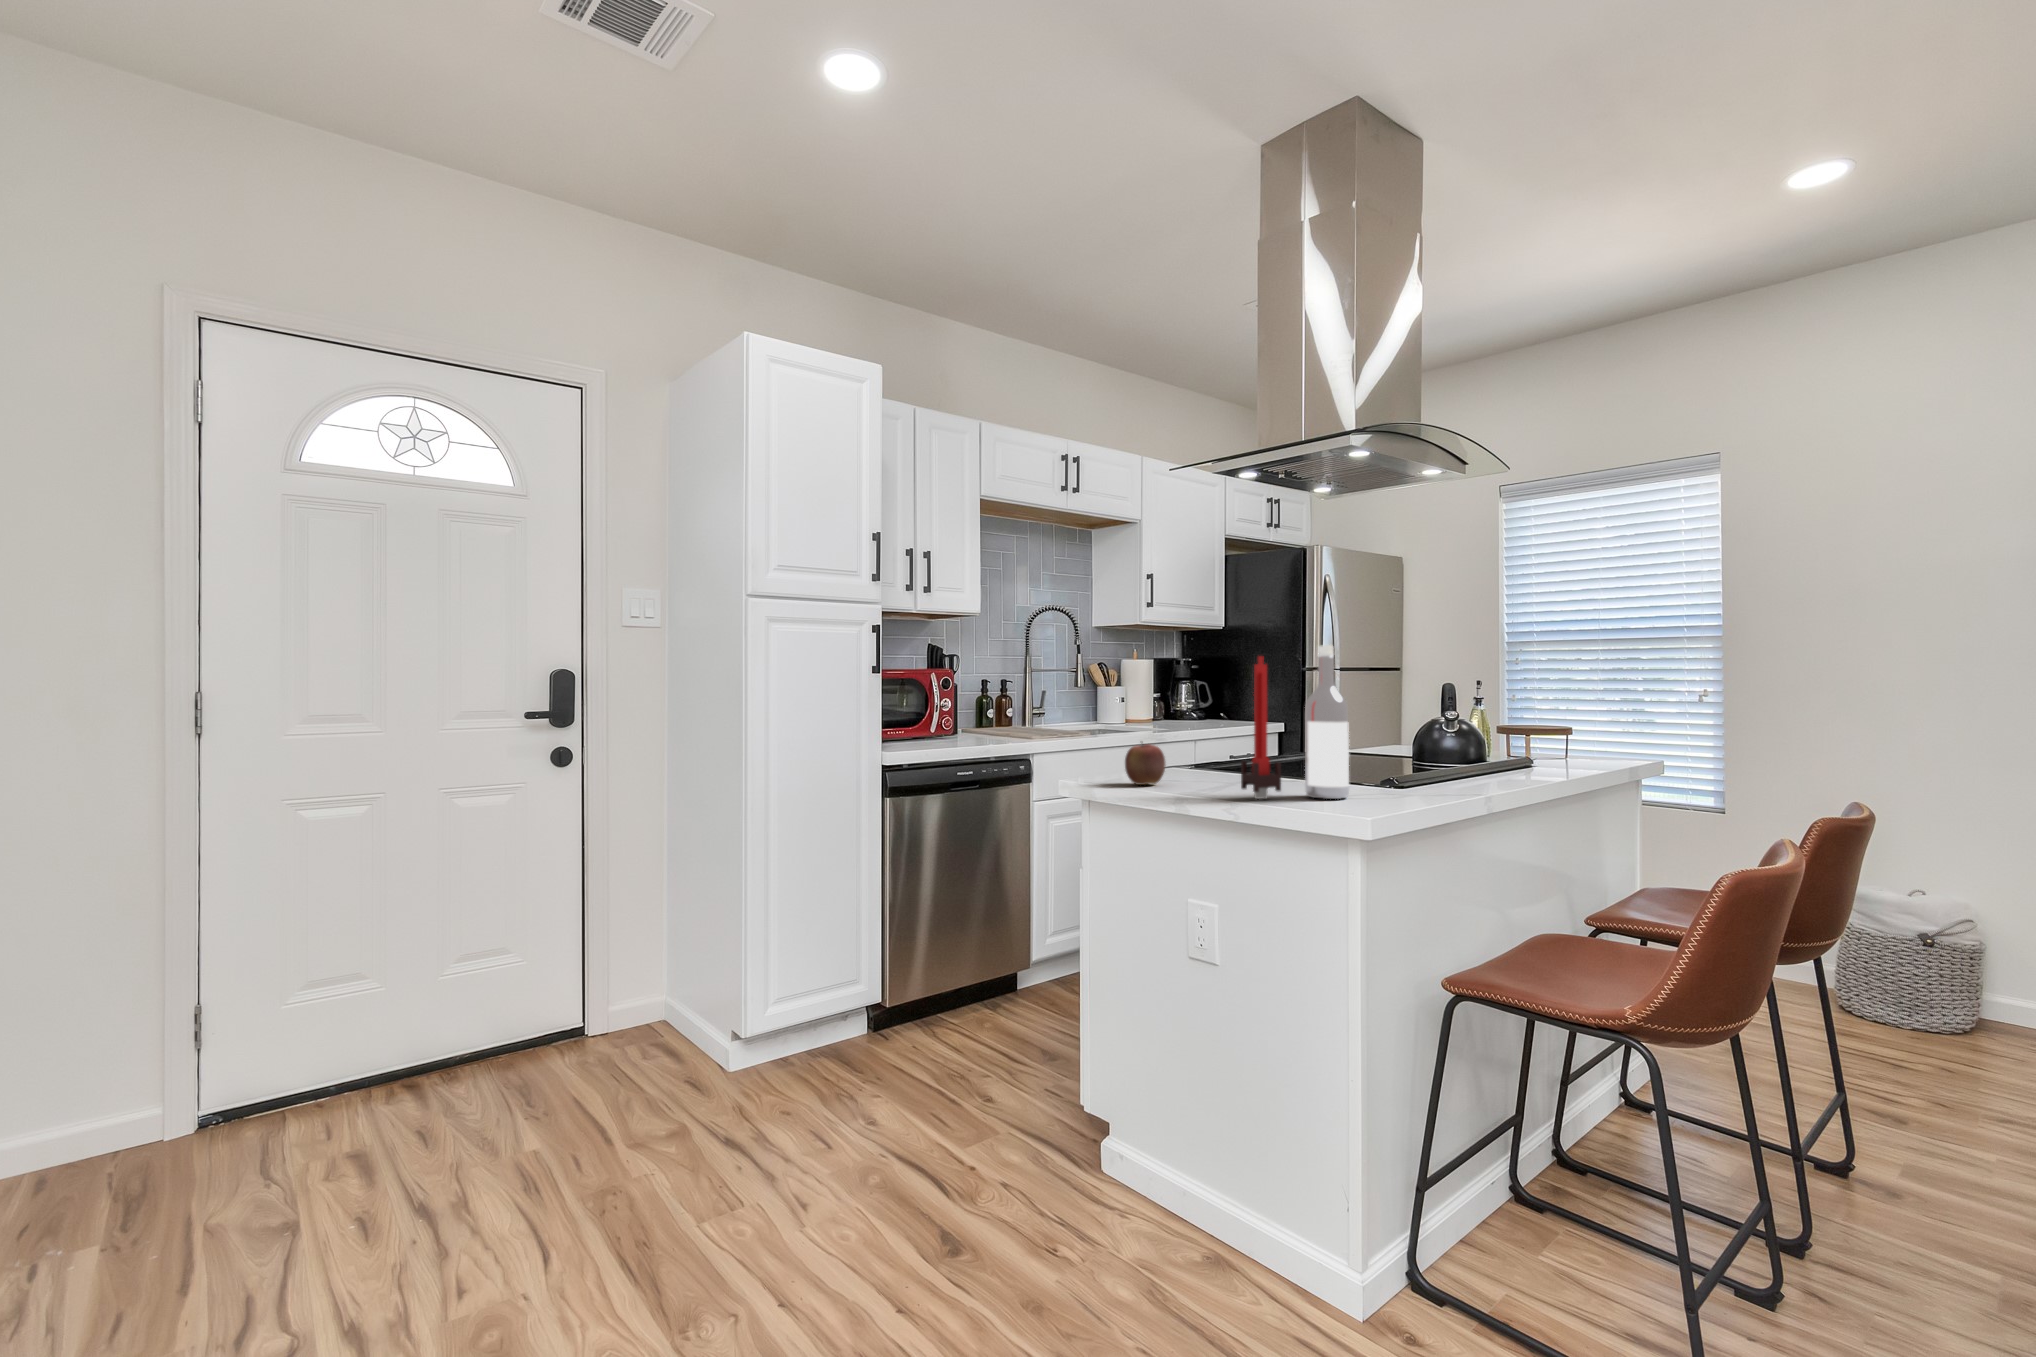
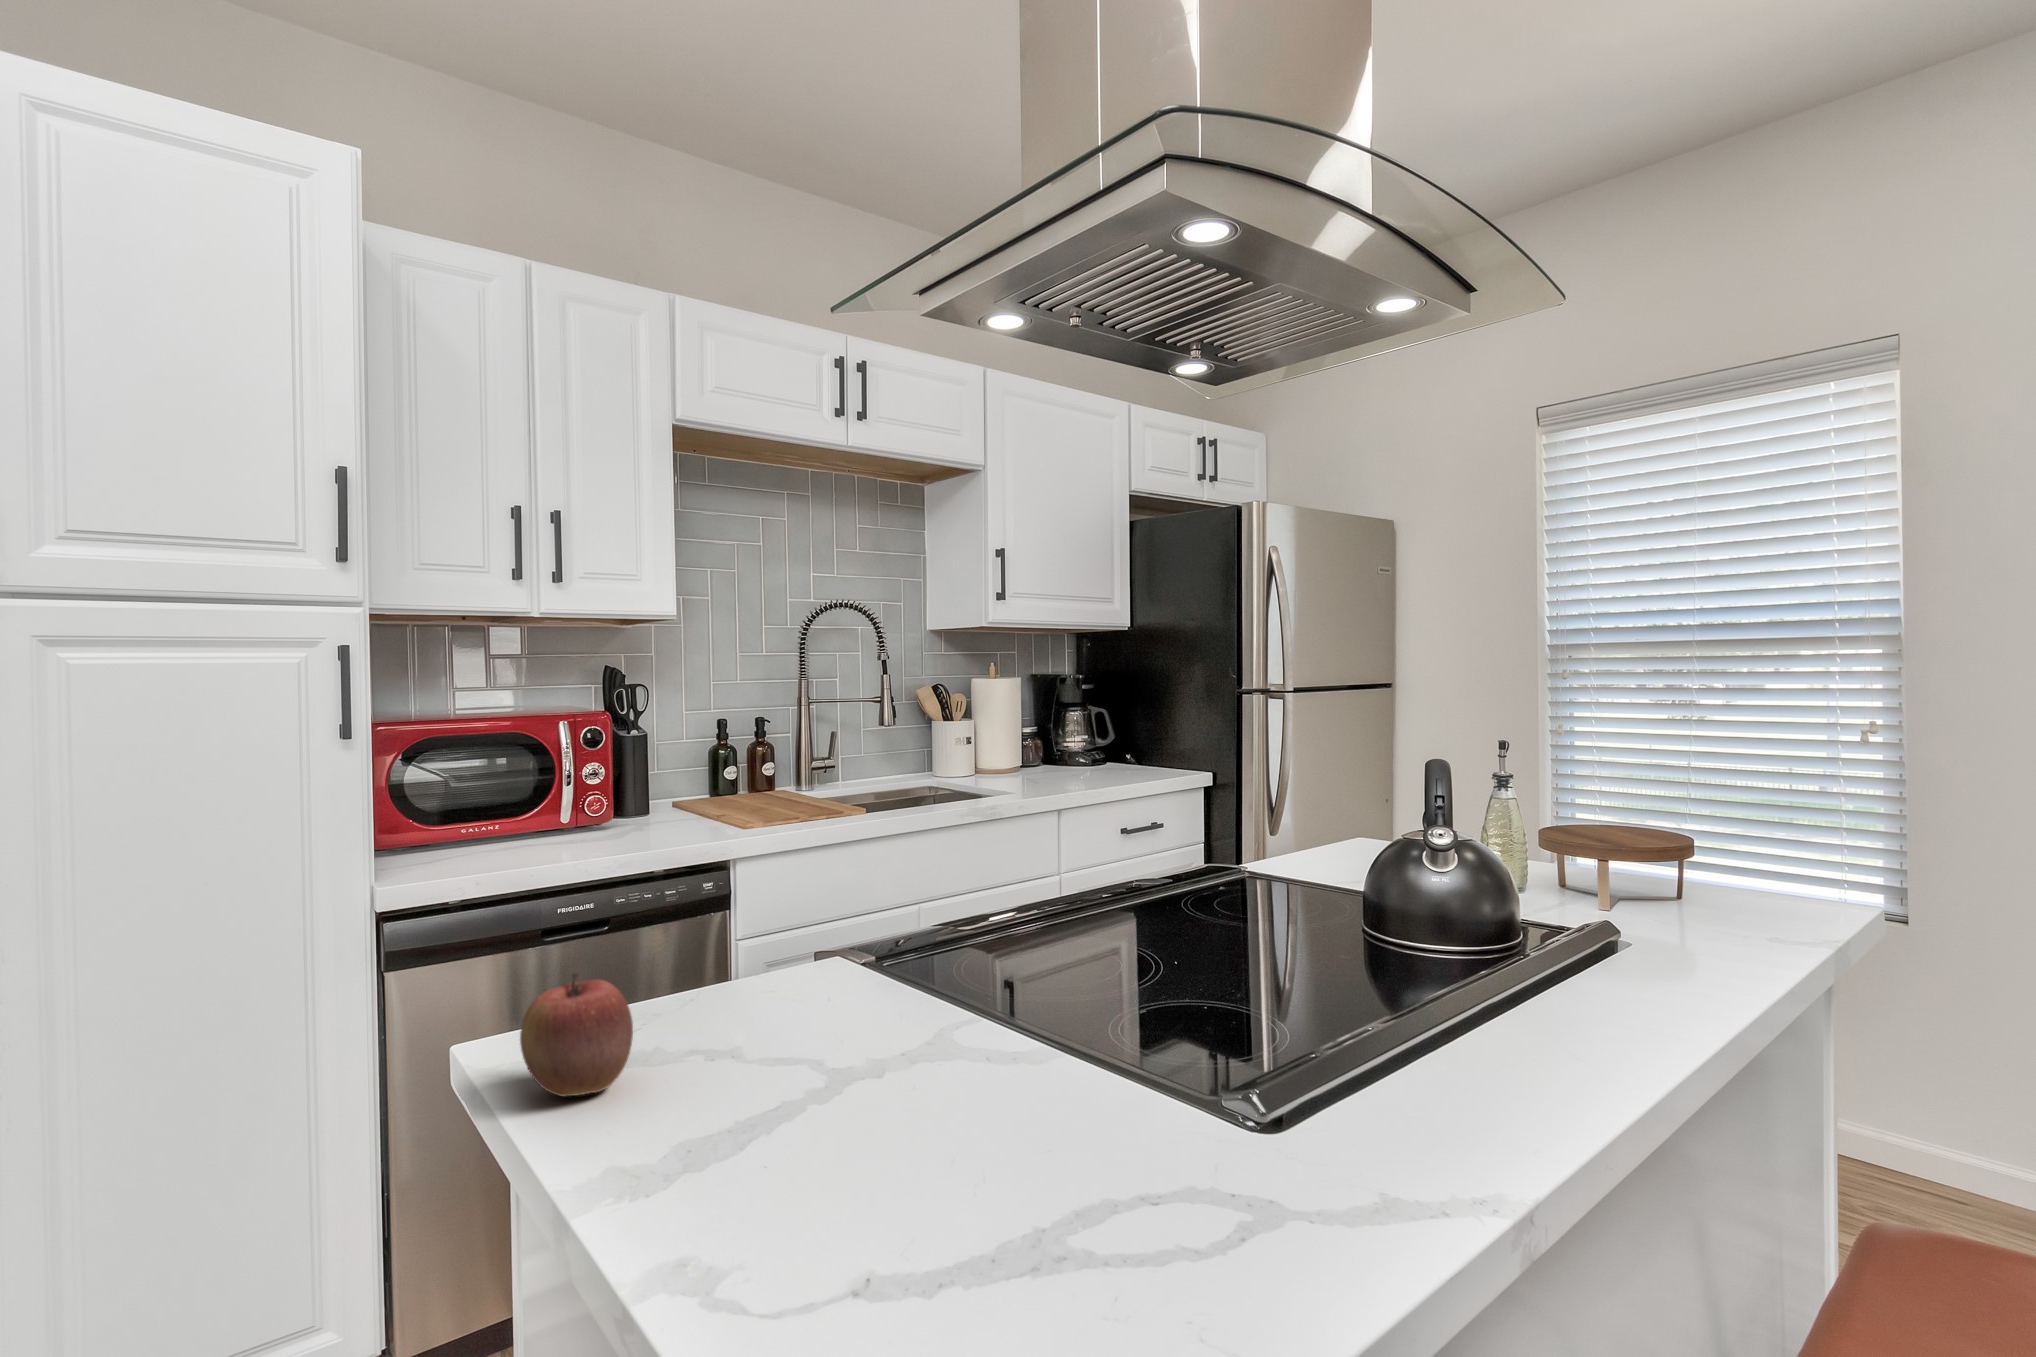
wine bottle: present [1305,645,1349,799] -> none [872,752,1008,1267]
candle: present [1241,656,1281,799] -> none [670,791,771,1257]

